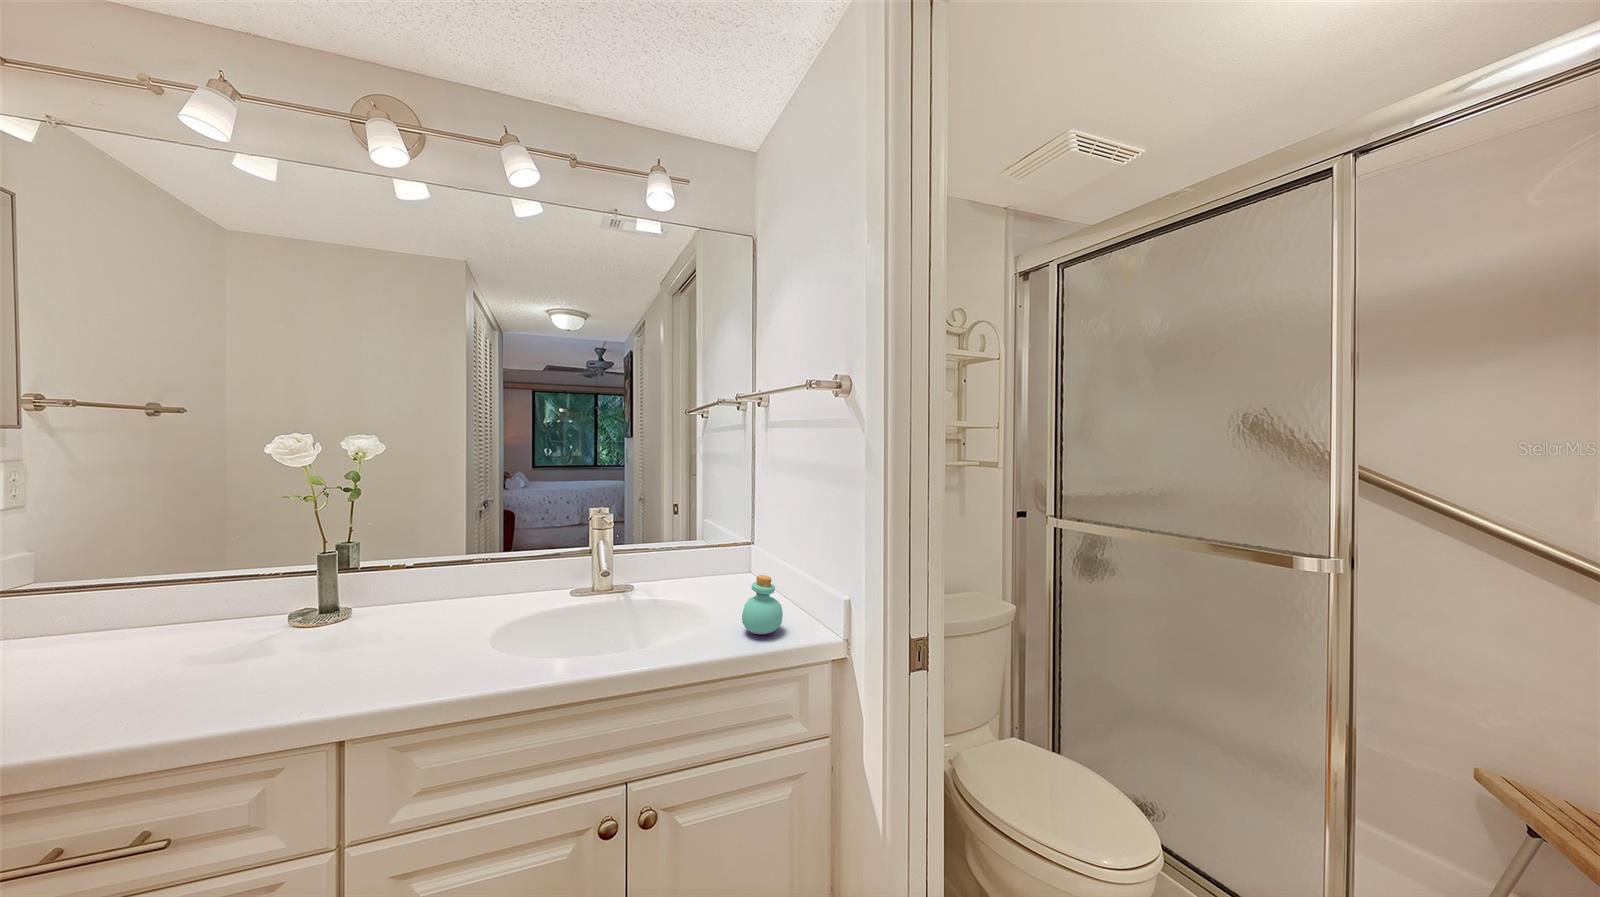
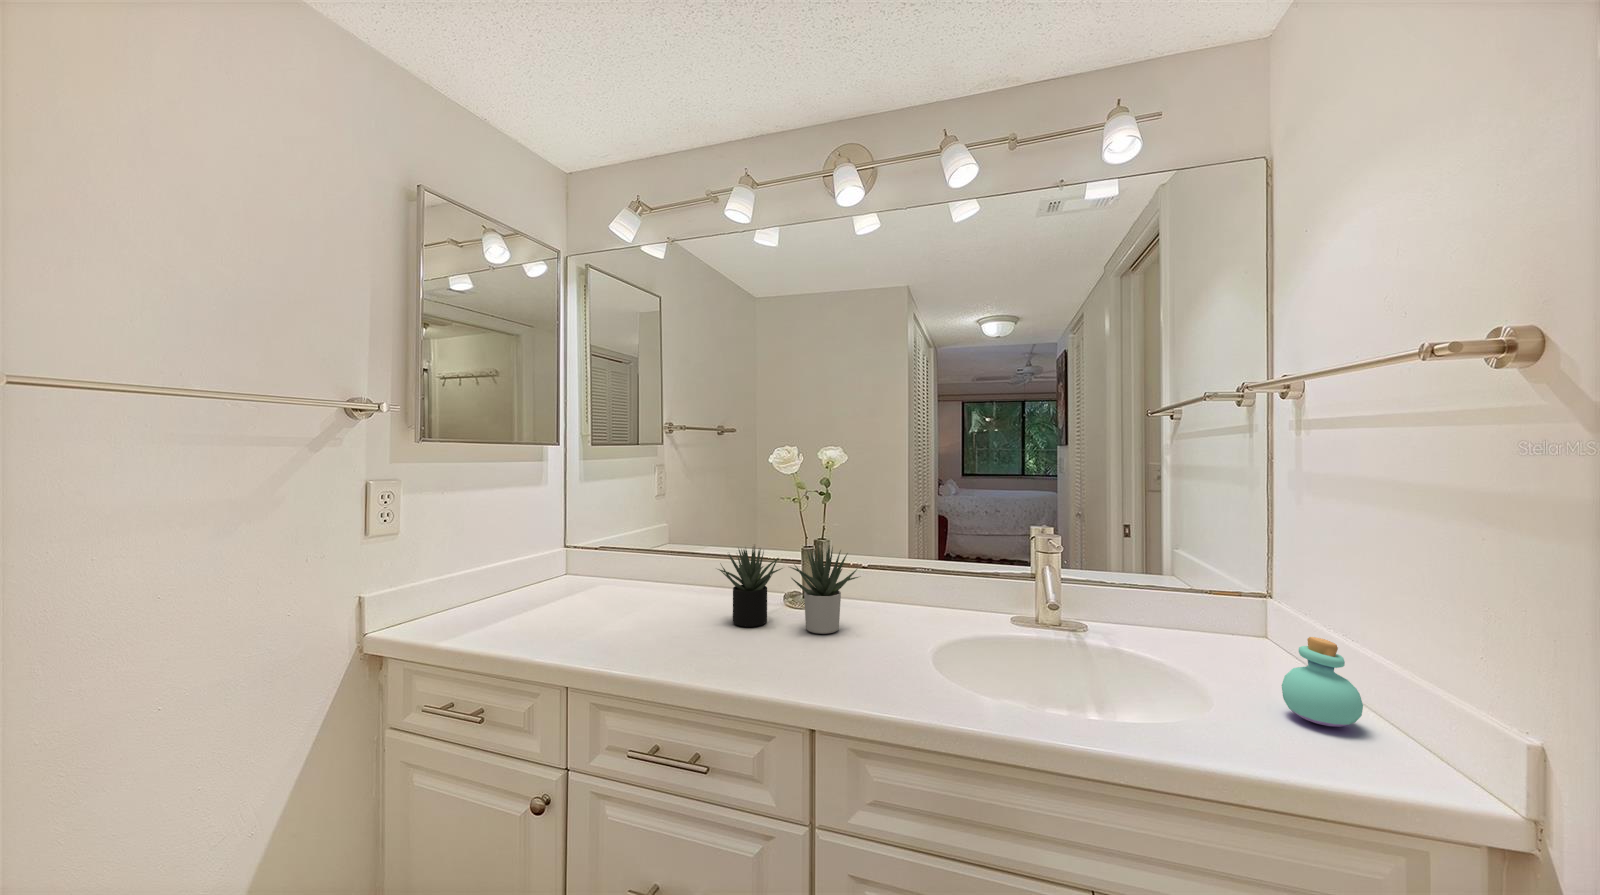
succulent plant: none [122,550,386,676] -> present [718,546,858,634]

